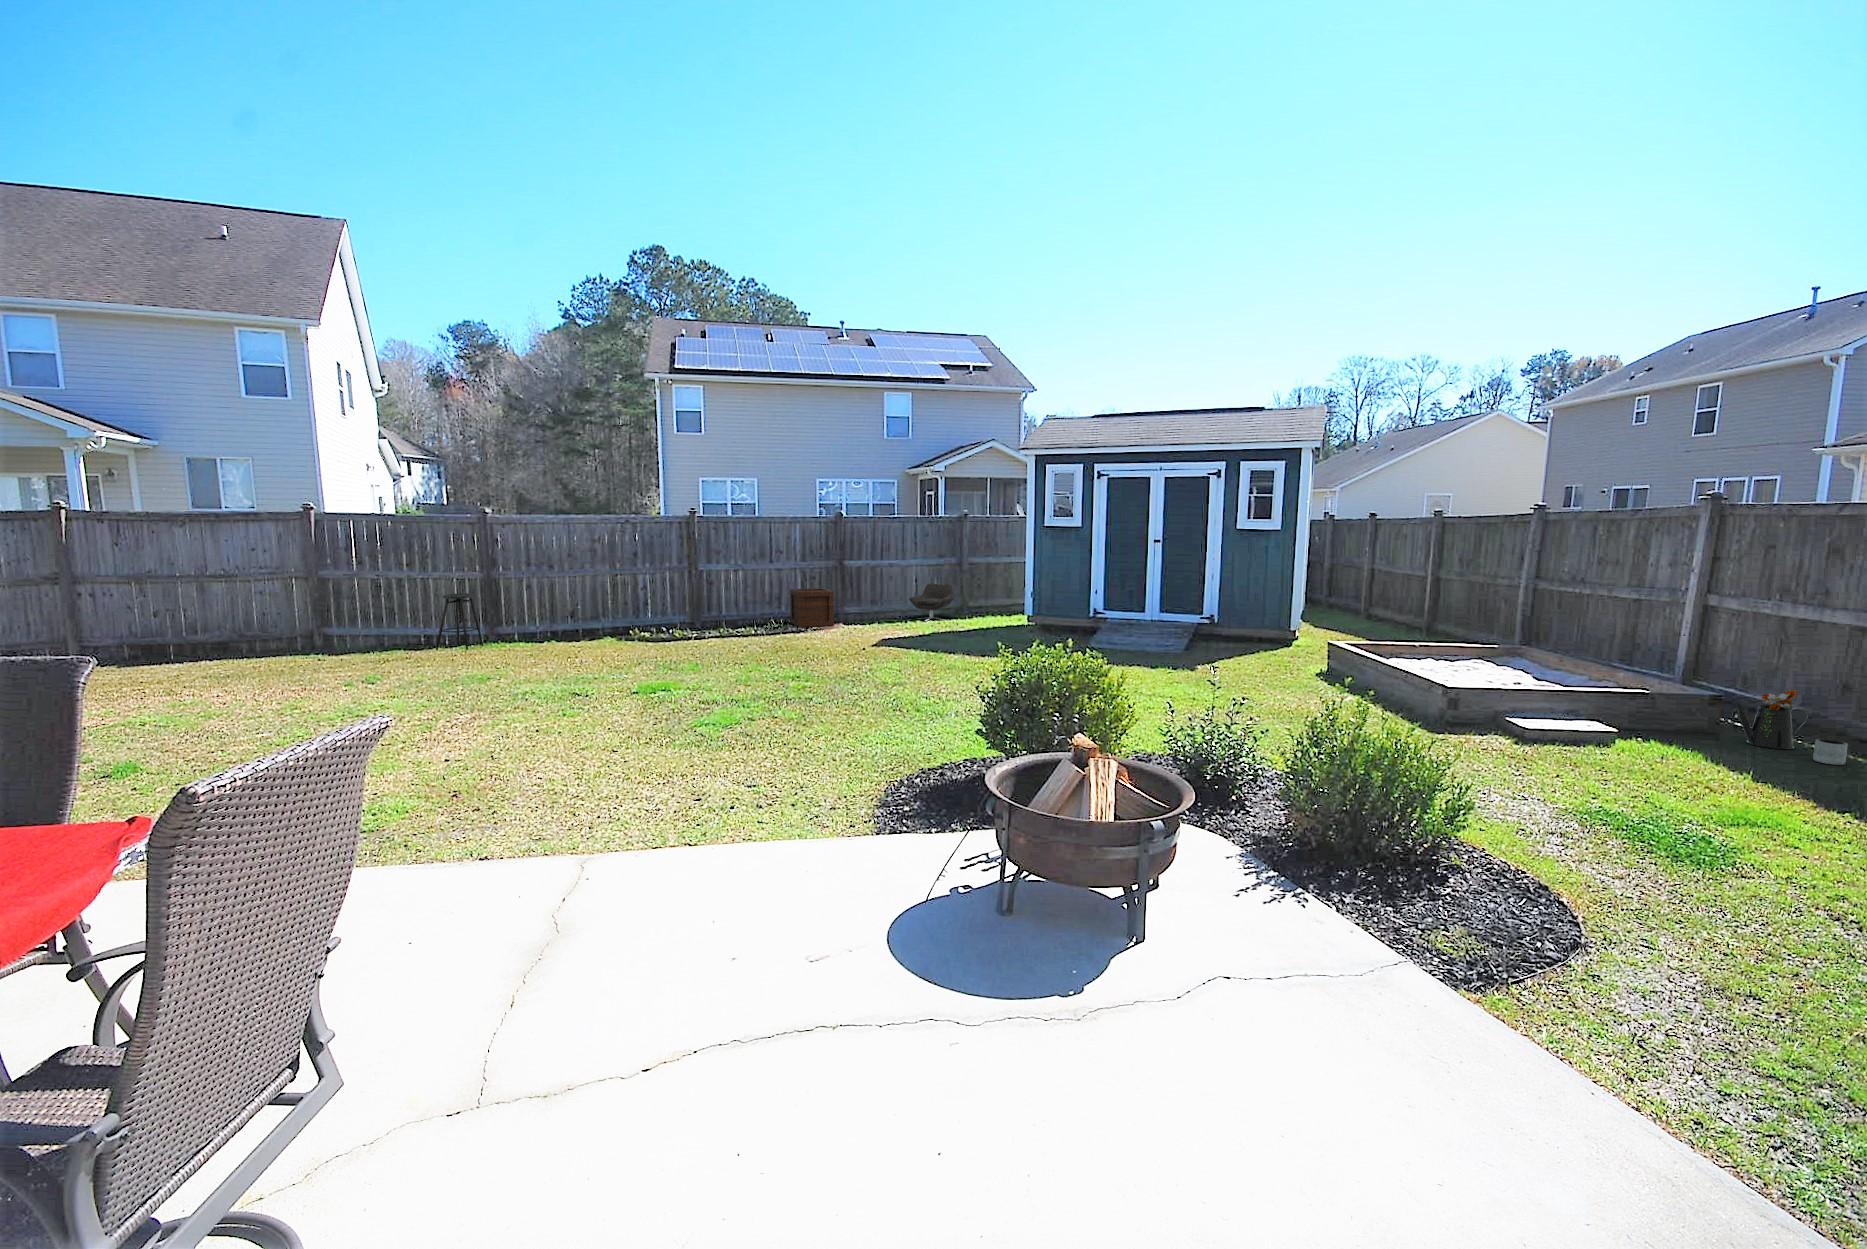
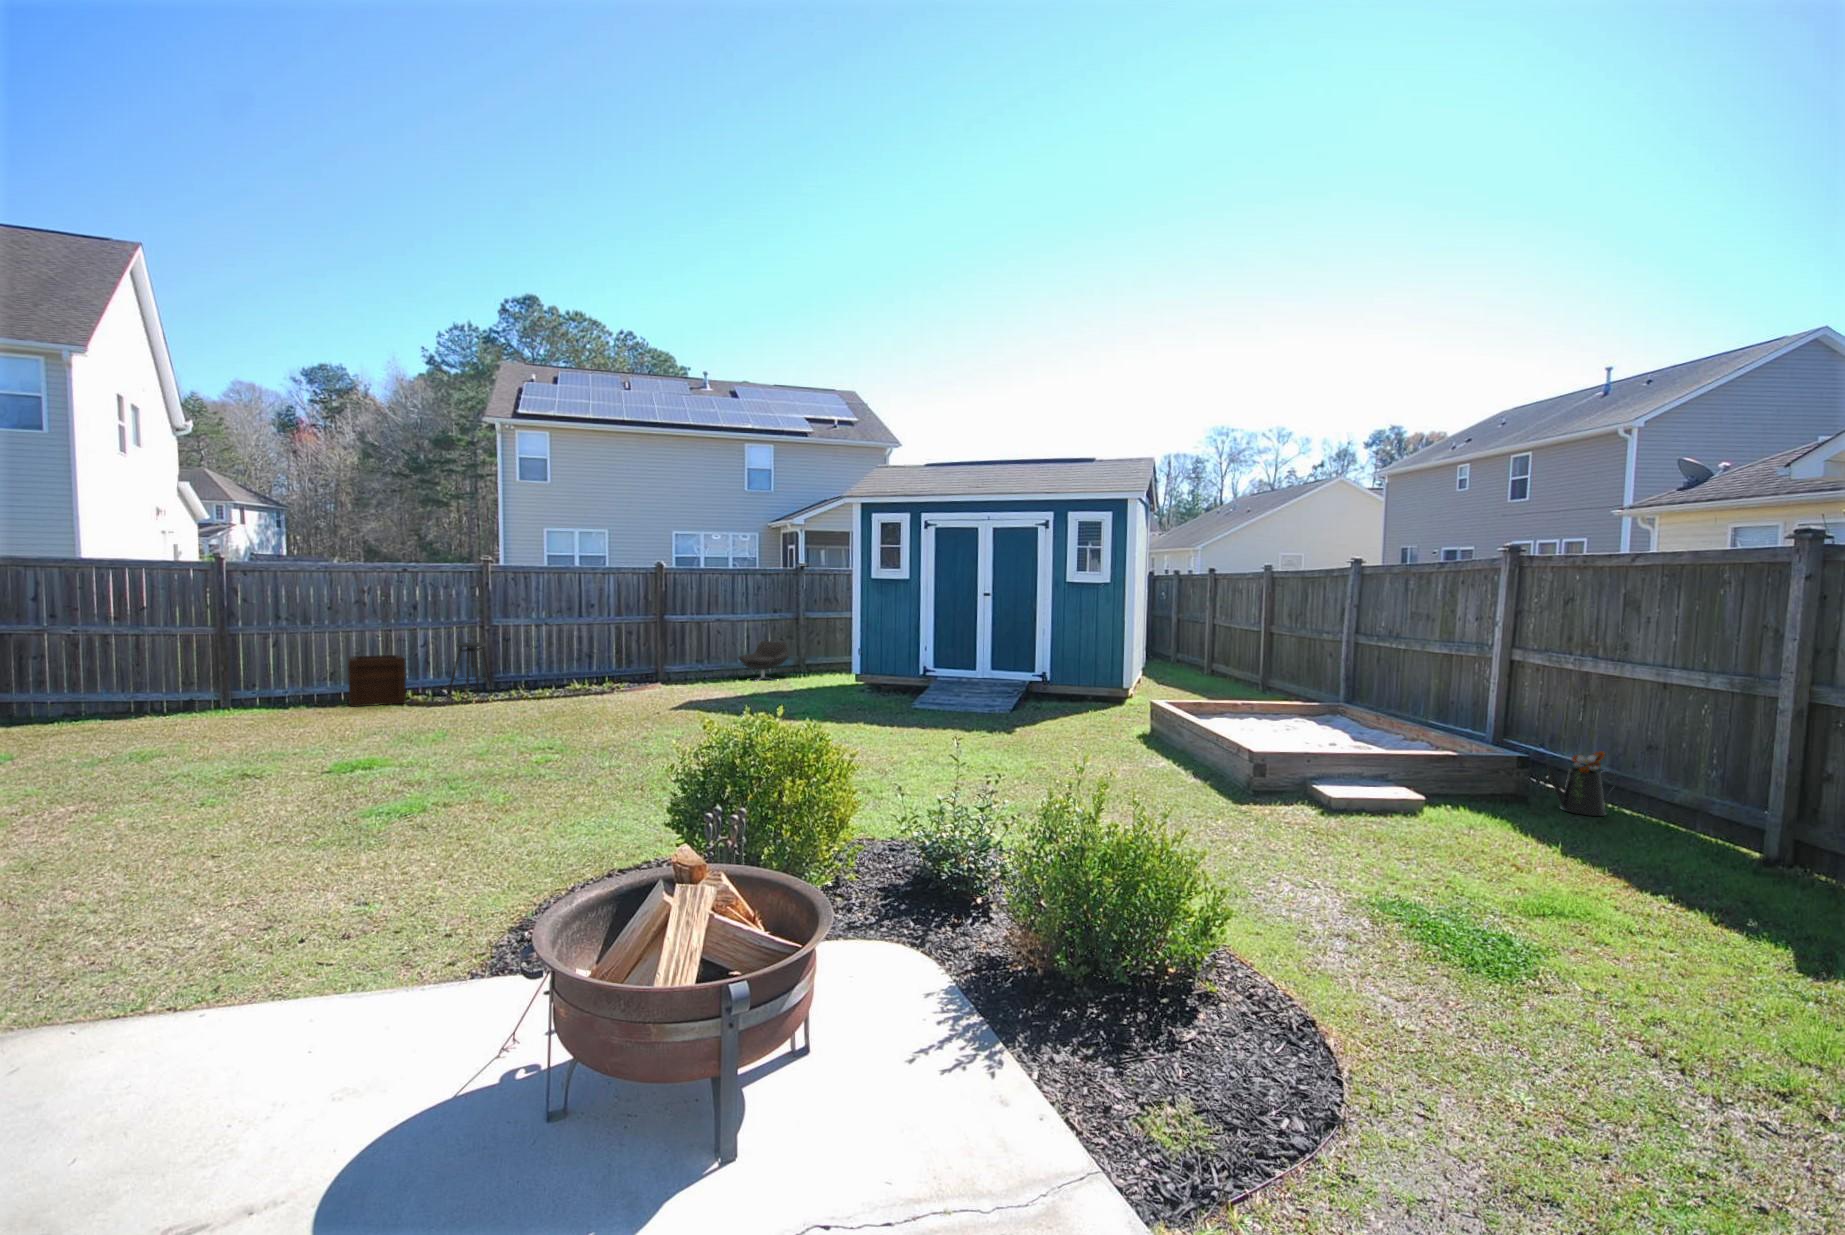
wooden crate: present [790,588,834,628] -> present [348,655,406,707]
stool: present [436,593,483,650] -> present [447,642,492,697]
planter: present [1813,739,1848,765] -> none [1625,805,1657,834]

